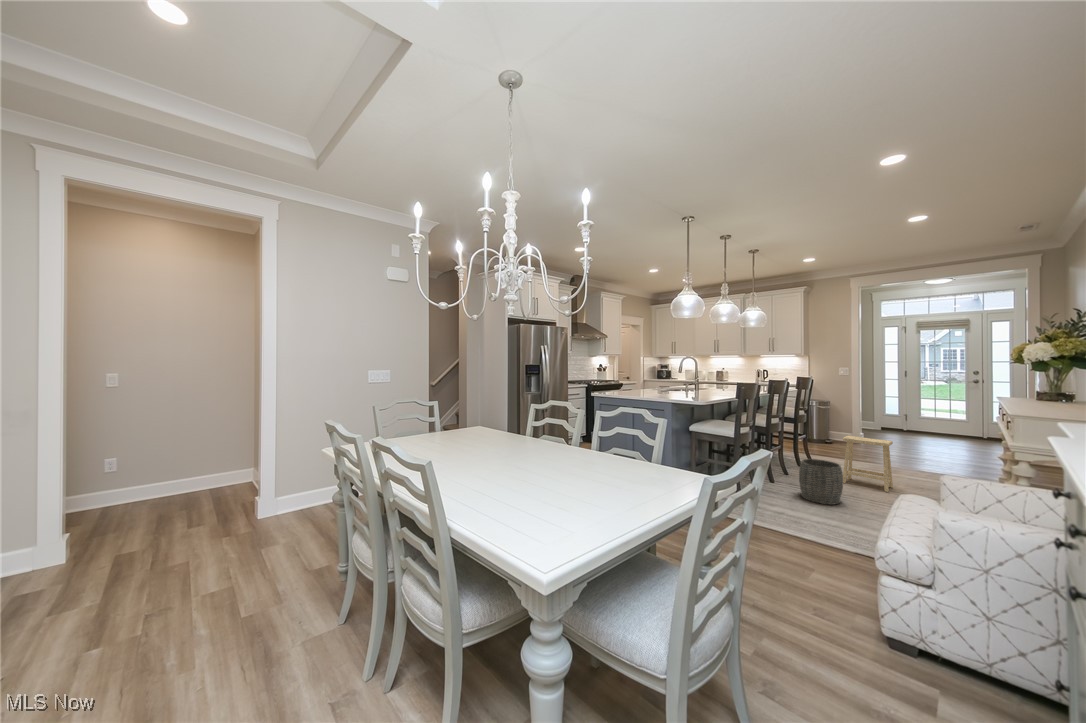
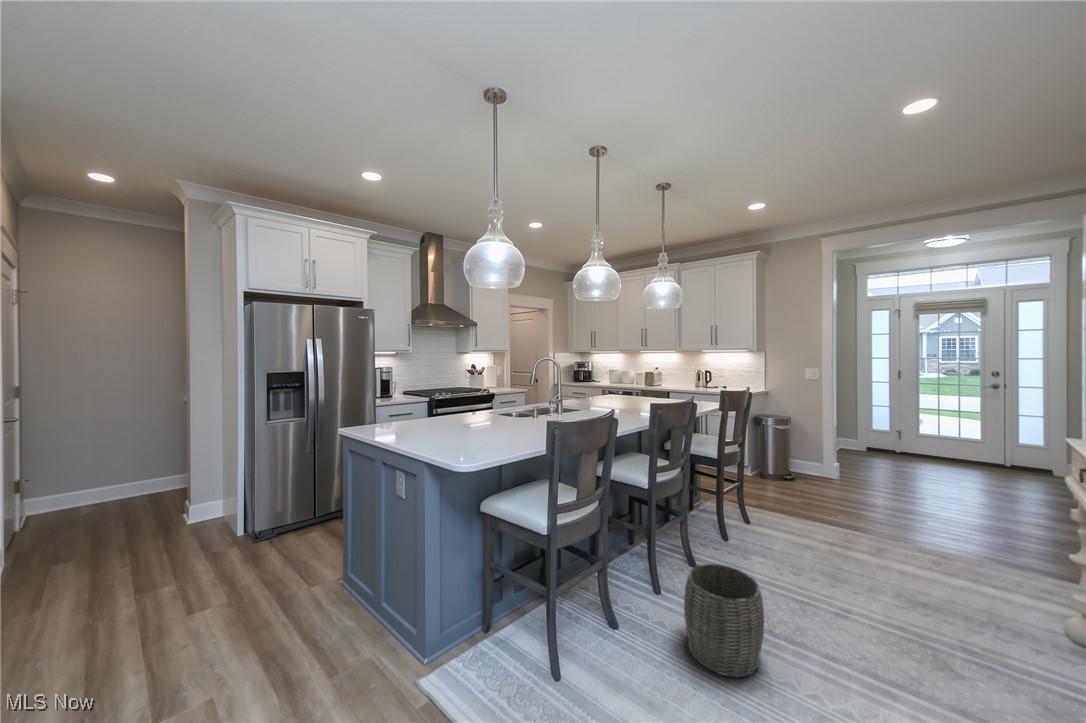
footstool: present [843,436,893,492] -> none [781,499,871,620]

